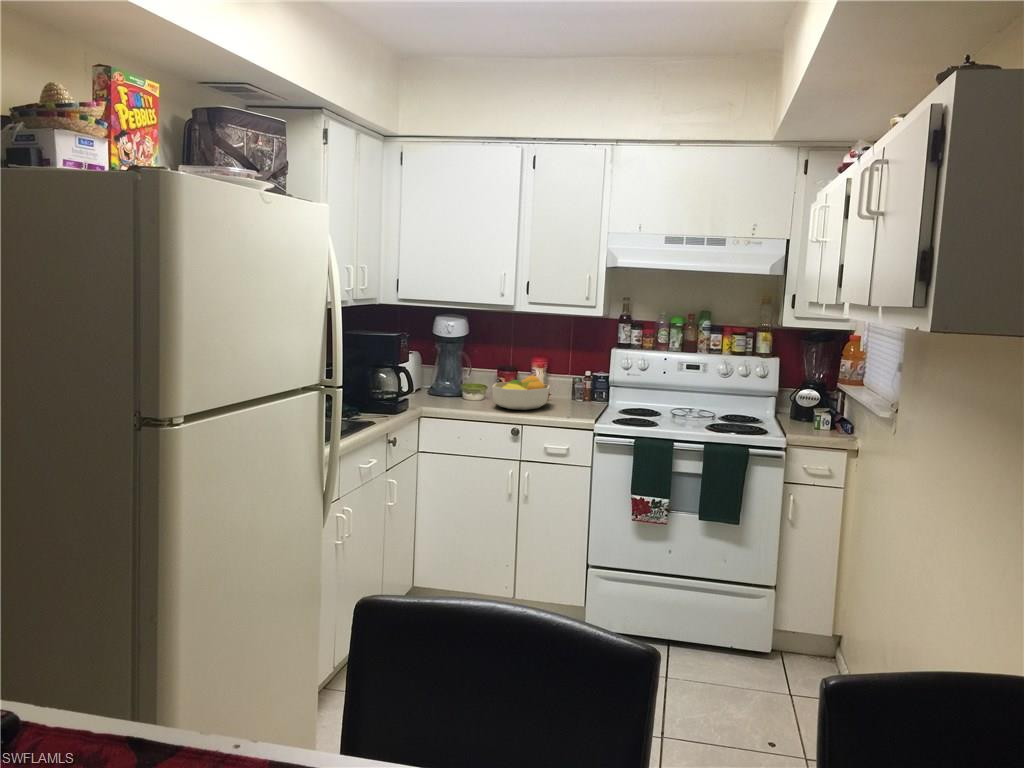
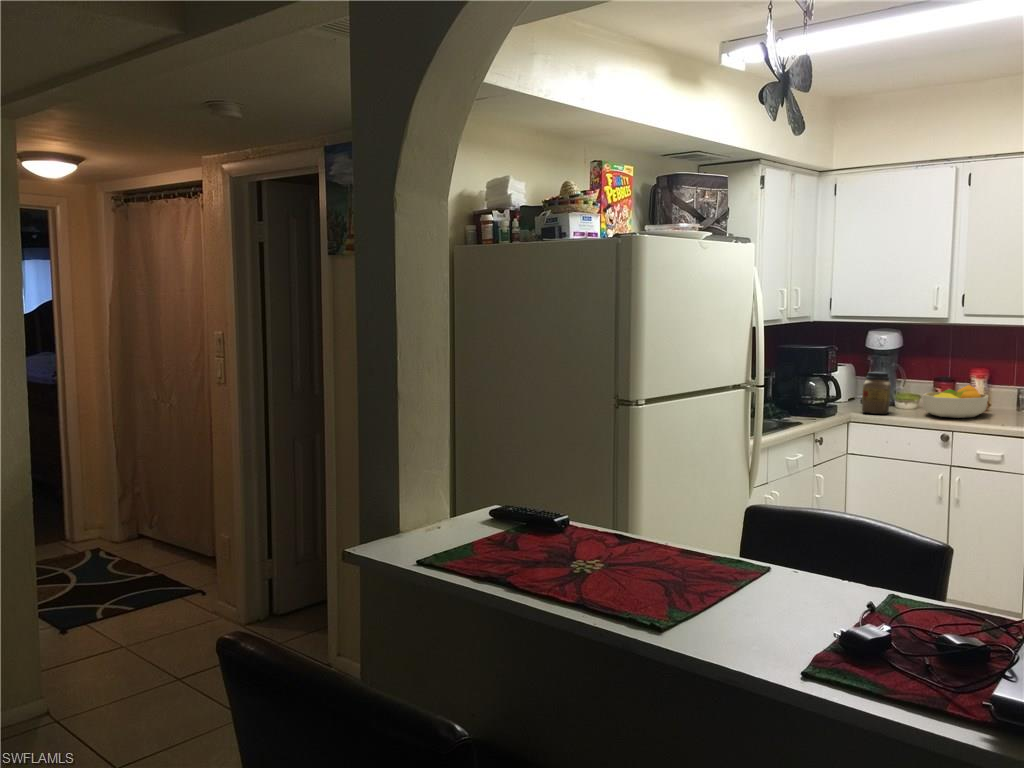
jar: none [434,362,461,408] -> present [862,372,891,414]

